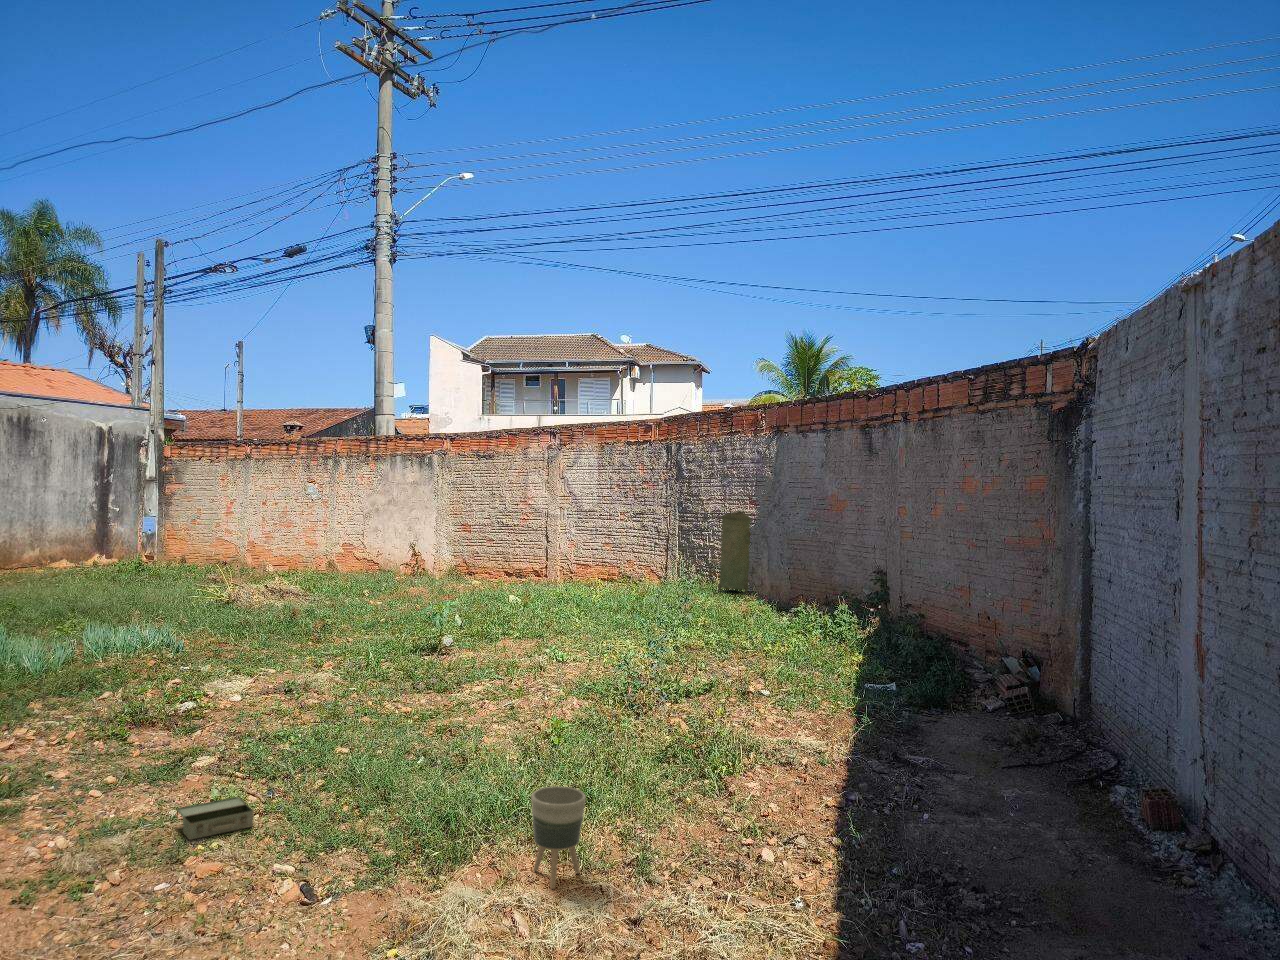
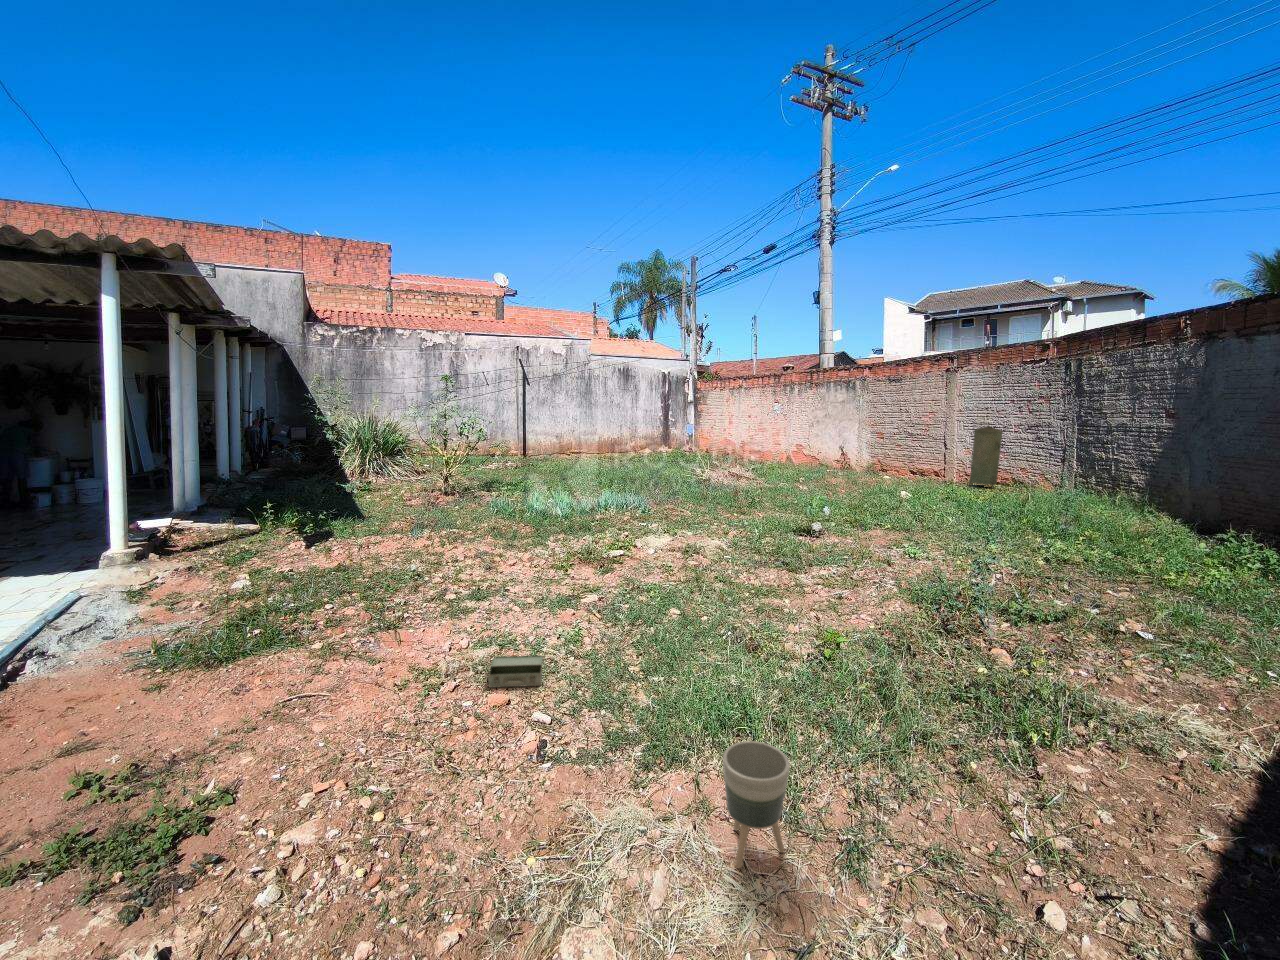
trash can: present [718,511,752,594] -> present [969,426,1003,488]

